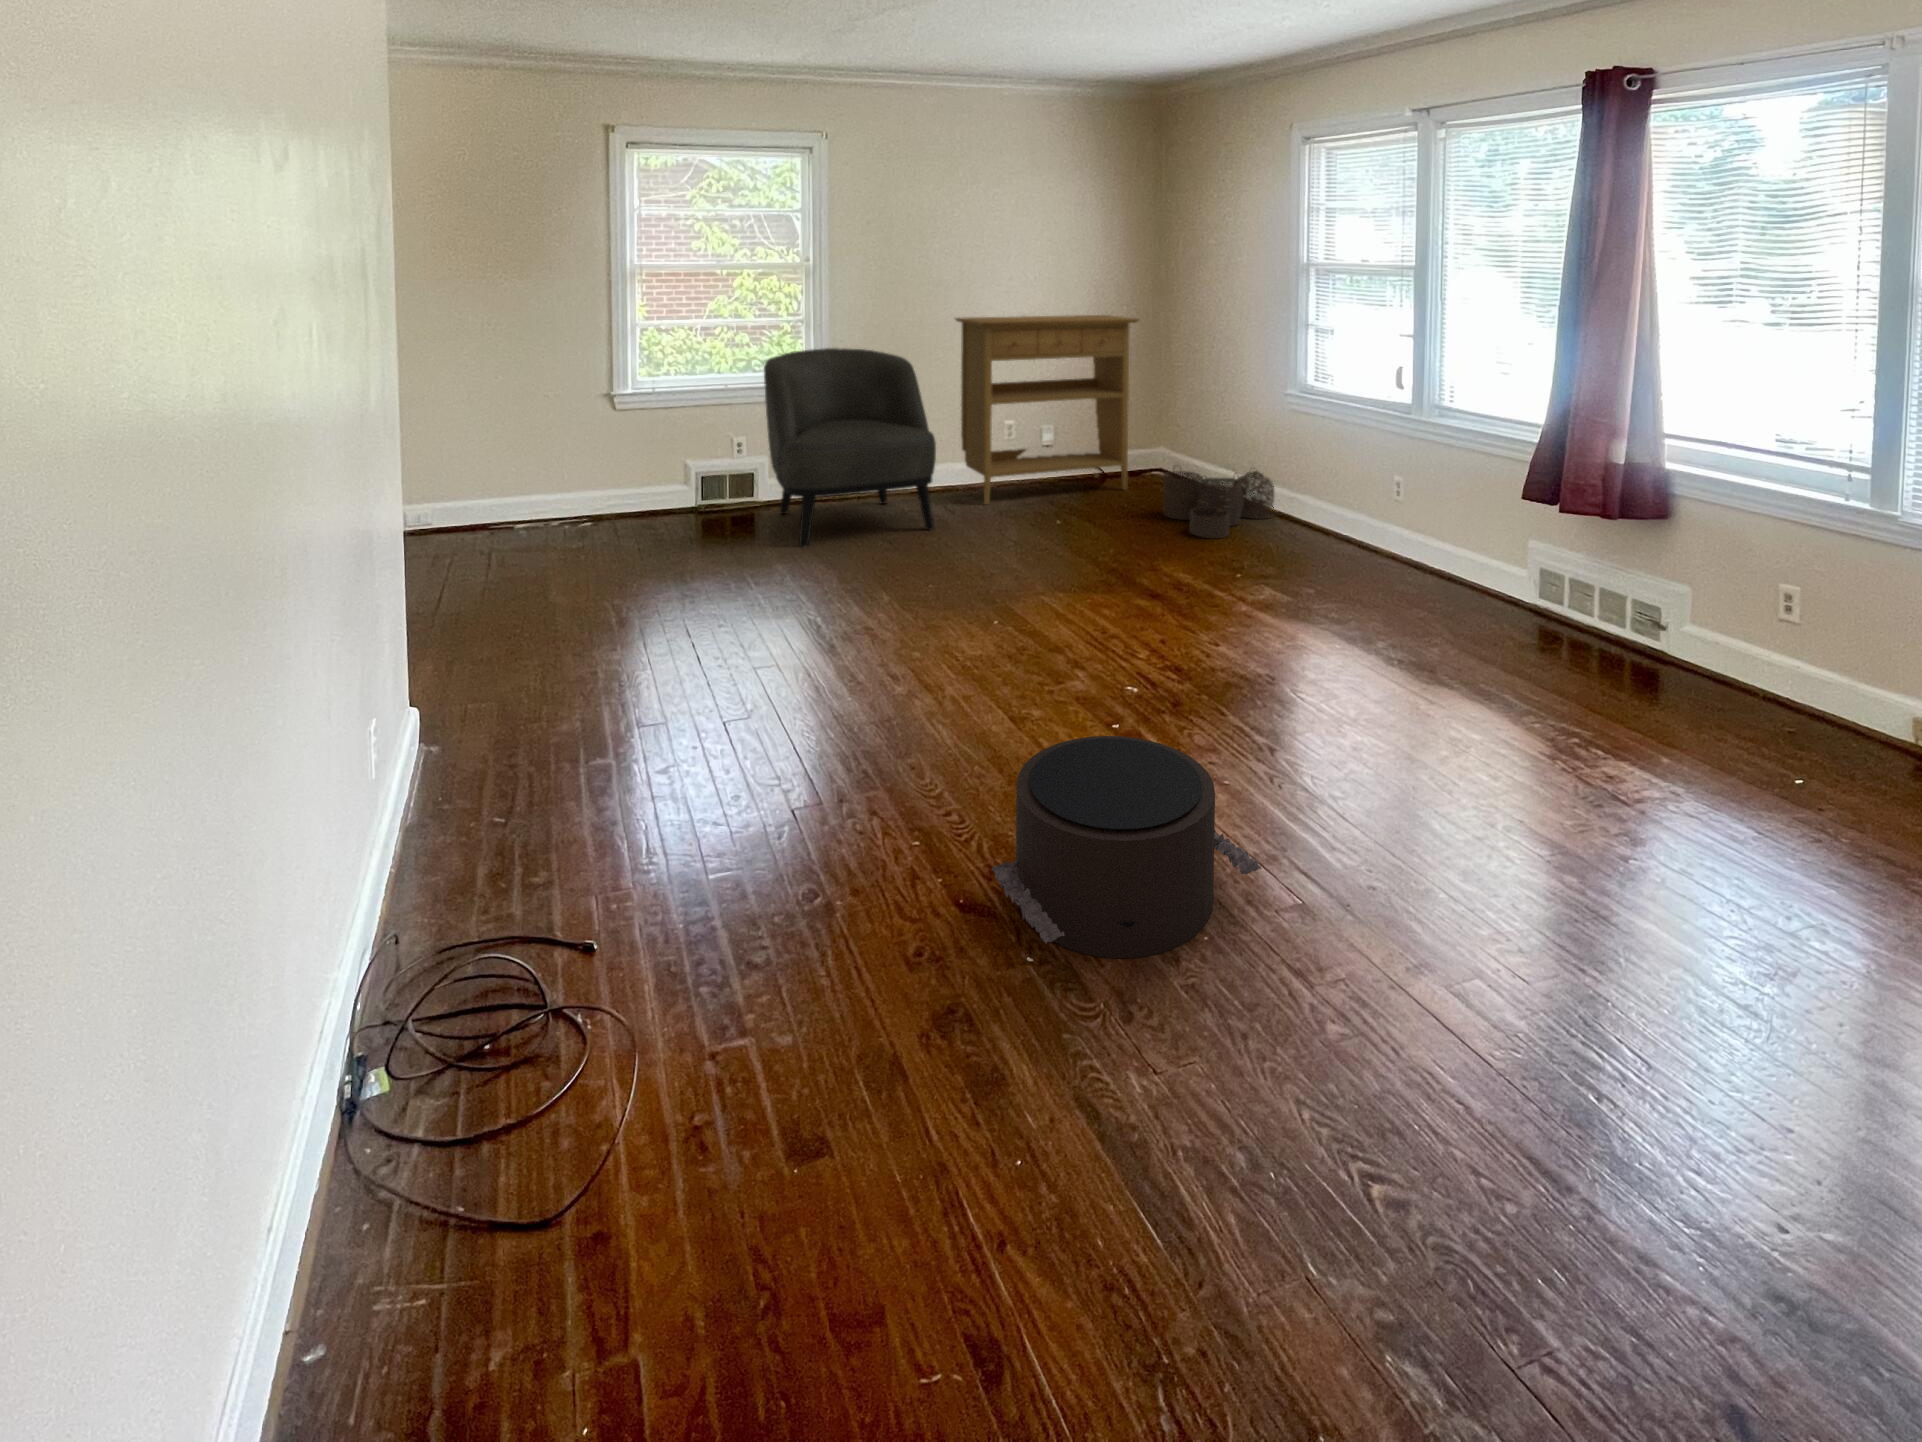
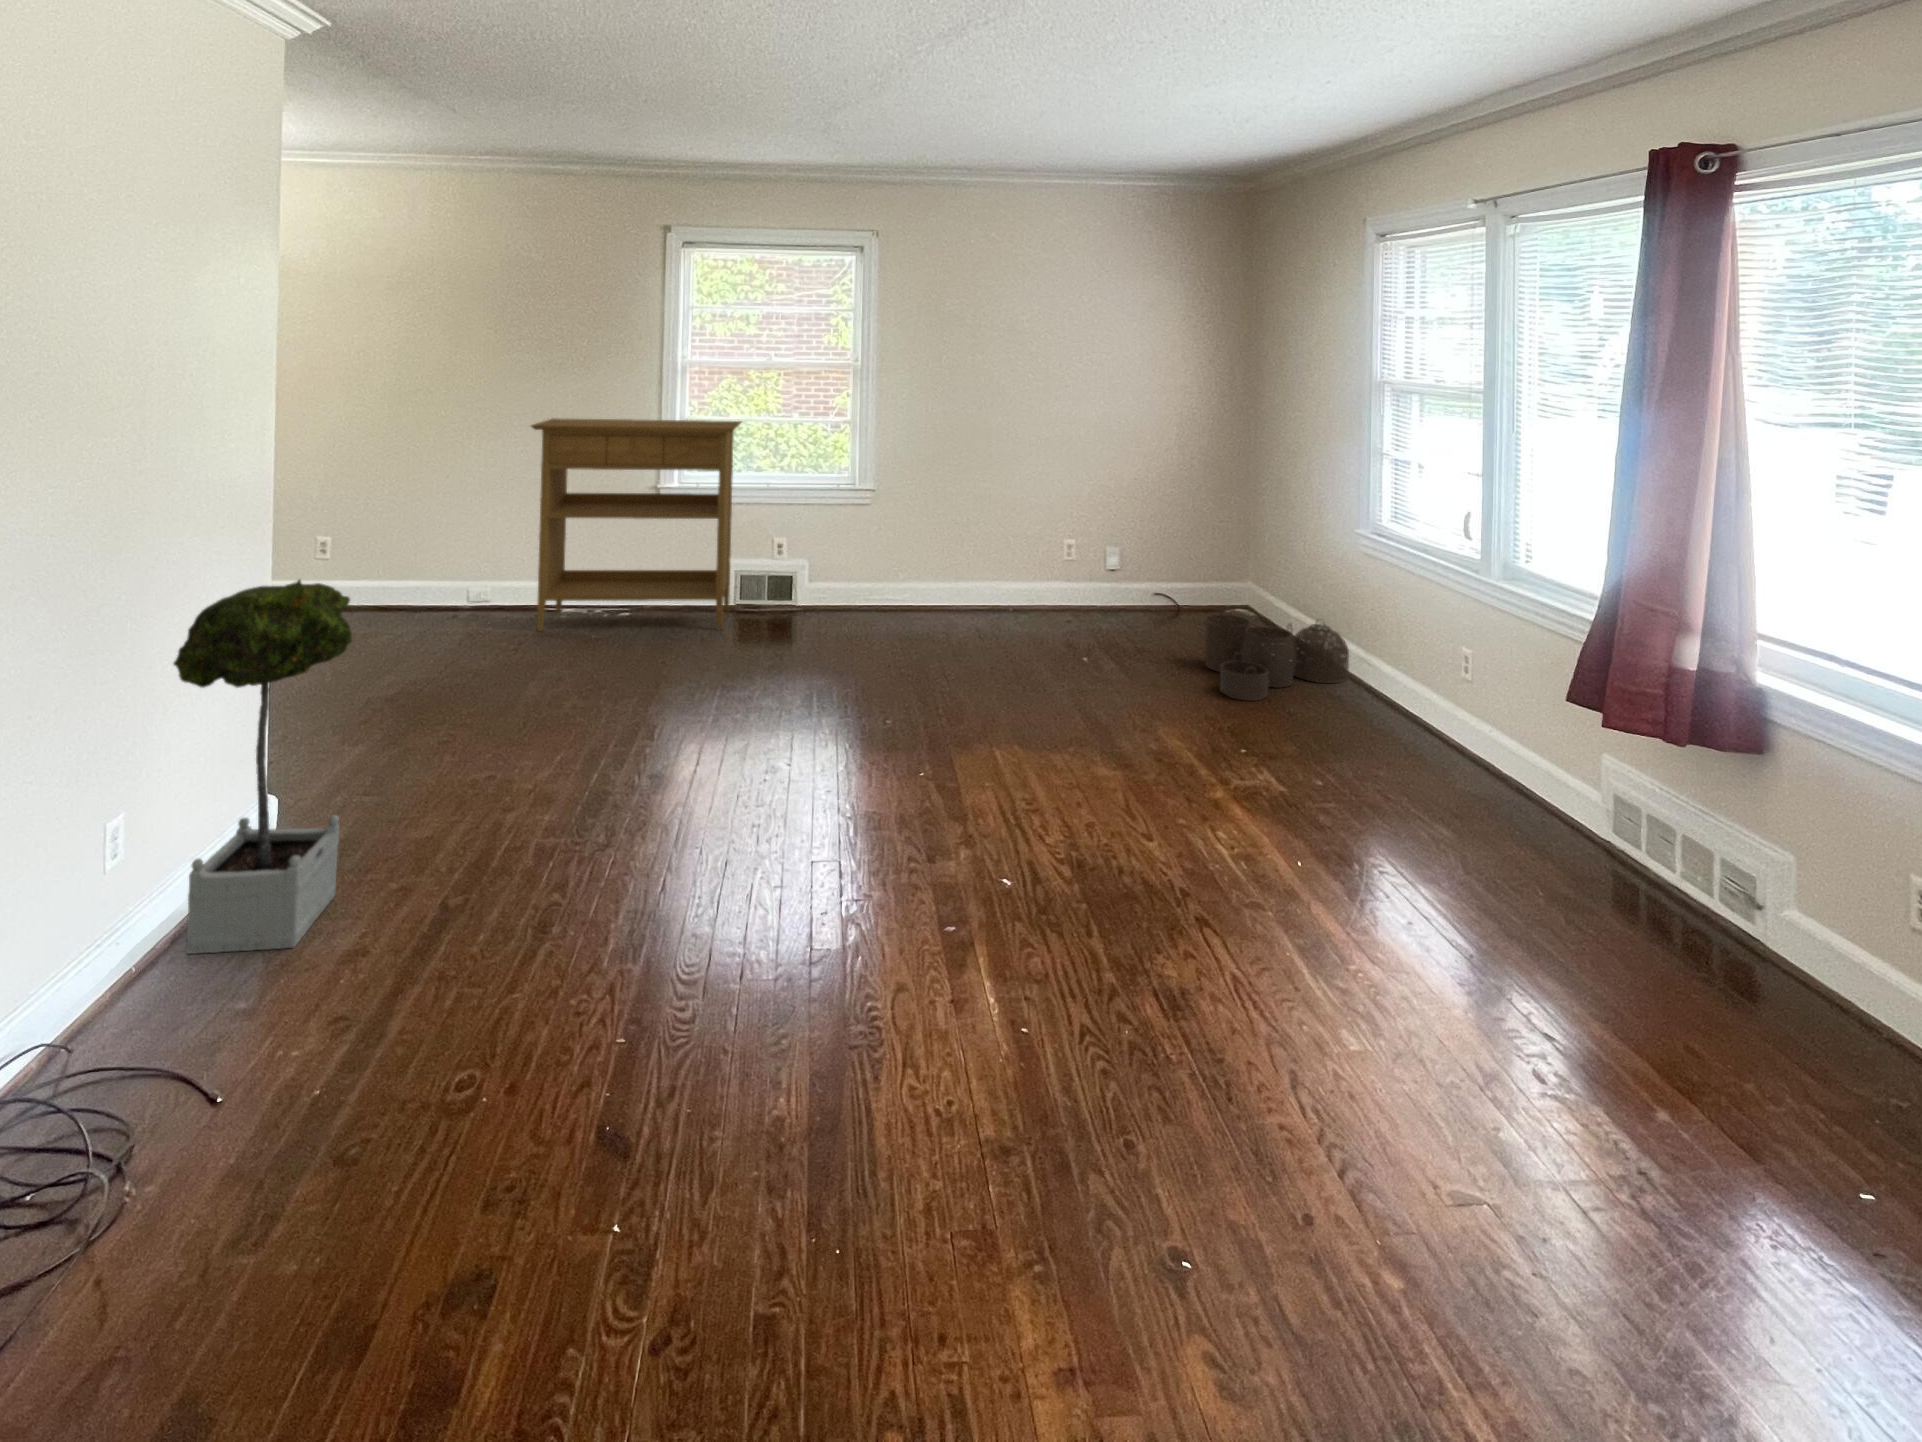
console table: present [955,315,1139,505] -> present [531,418,741,631]
armchair: present [764,348,936,547] -> none [788,451,948,656]
potted tree: none [323,489,522,926] -> present [174,580,352,954]
pouf: present [992,736,1262,959] -> none [662,909,948,1173]

